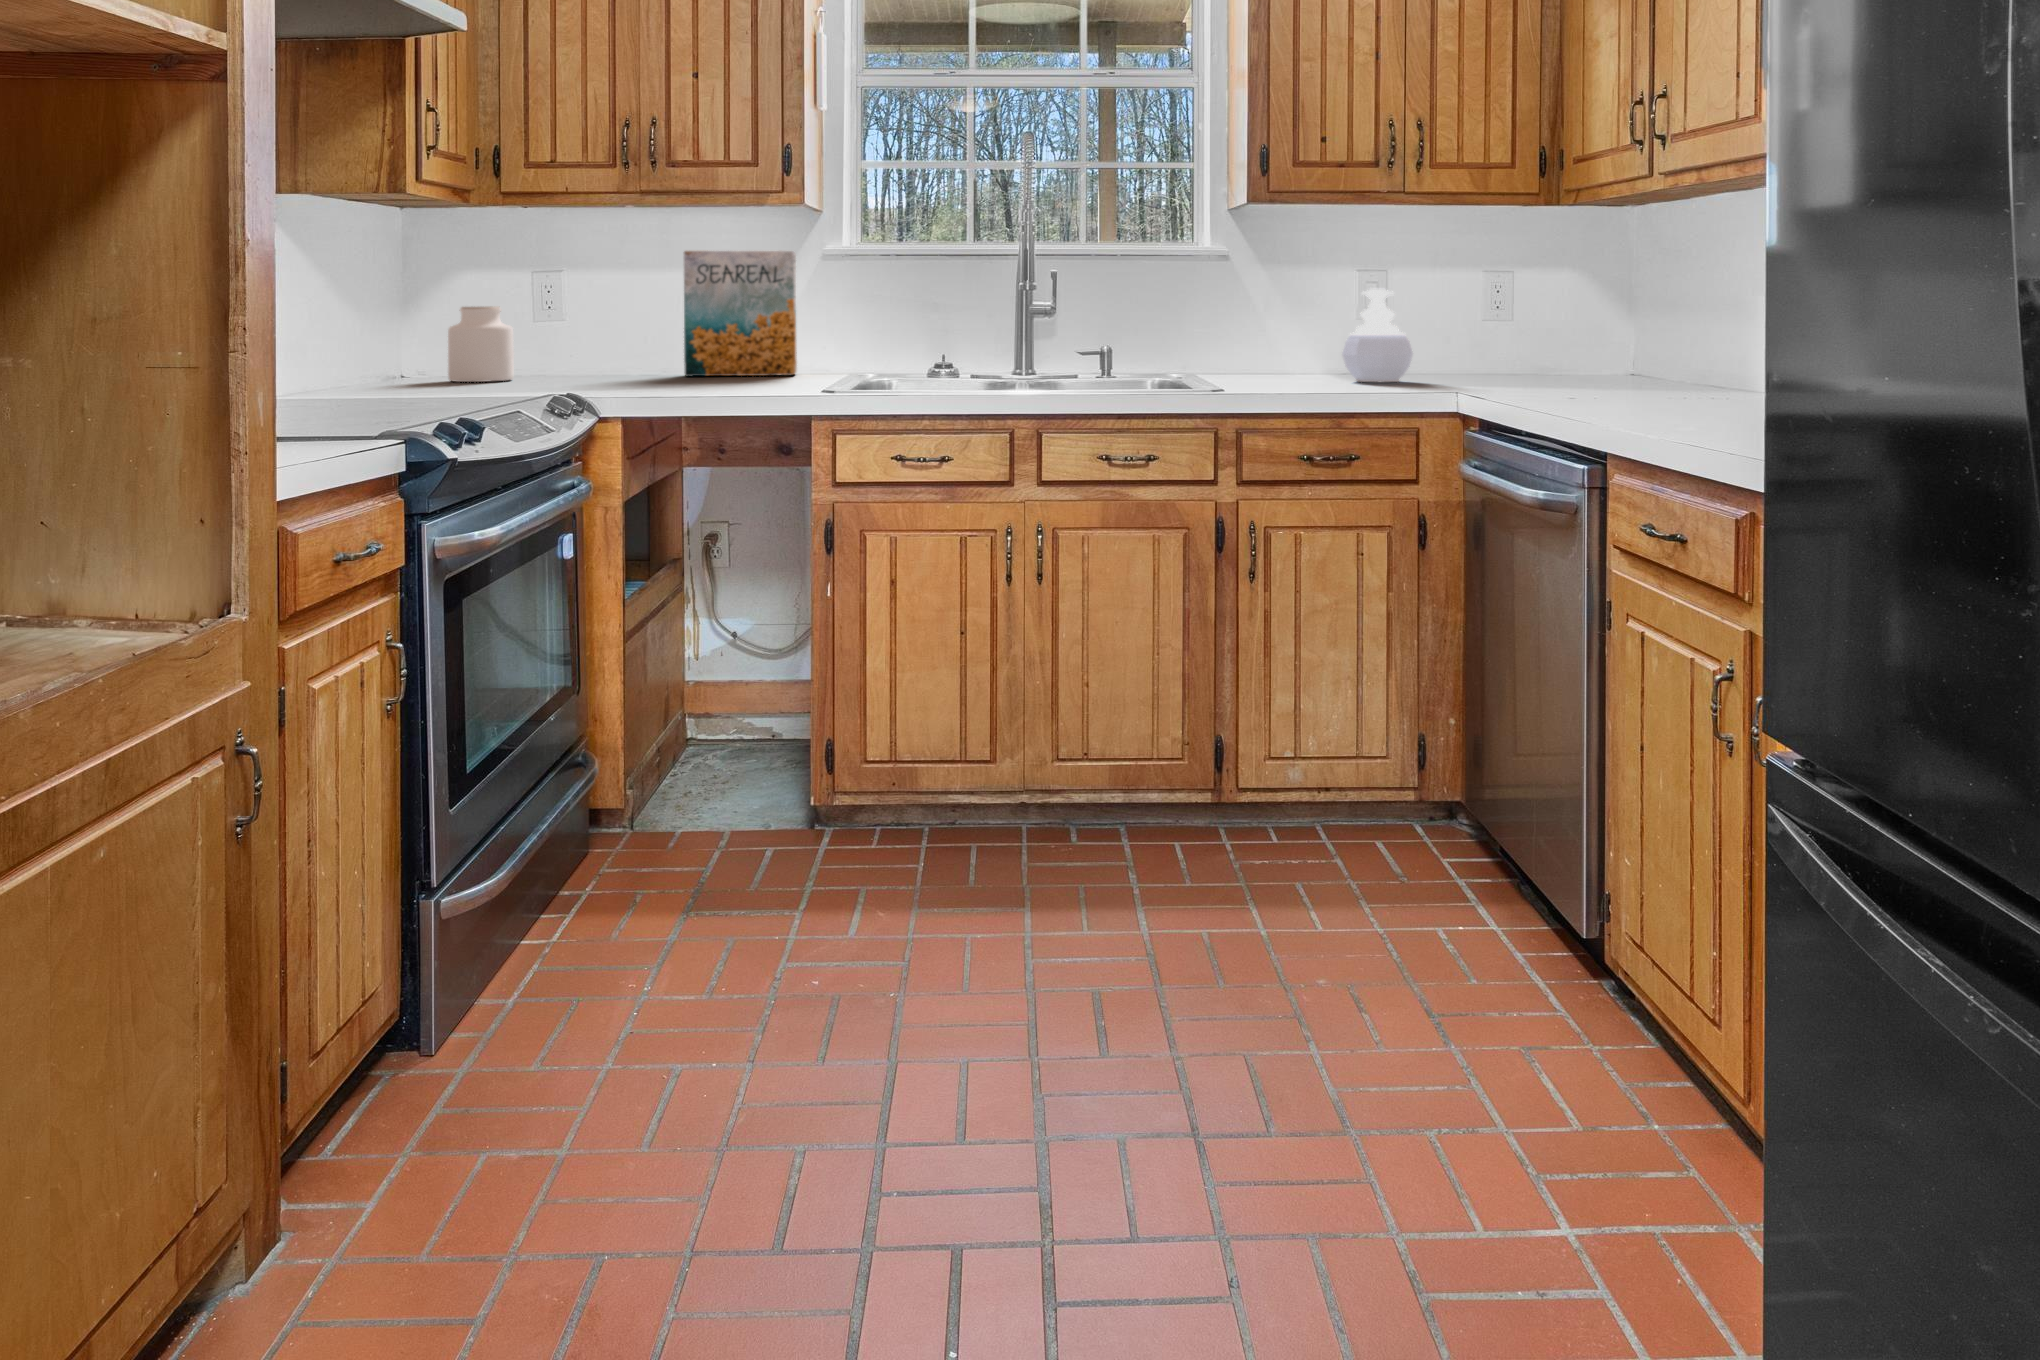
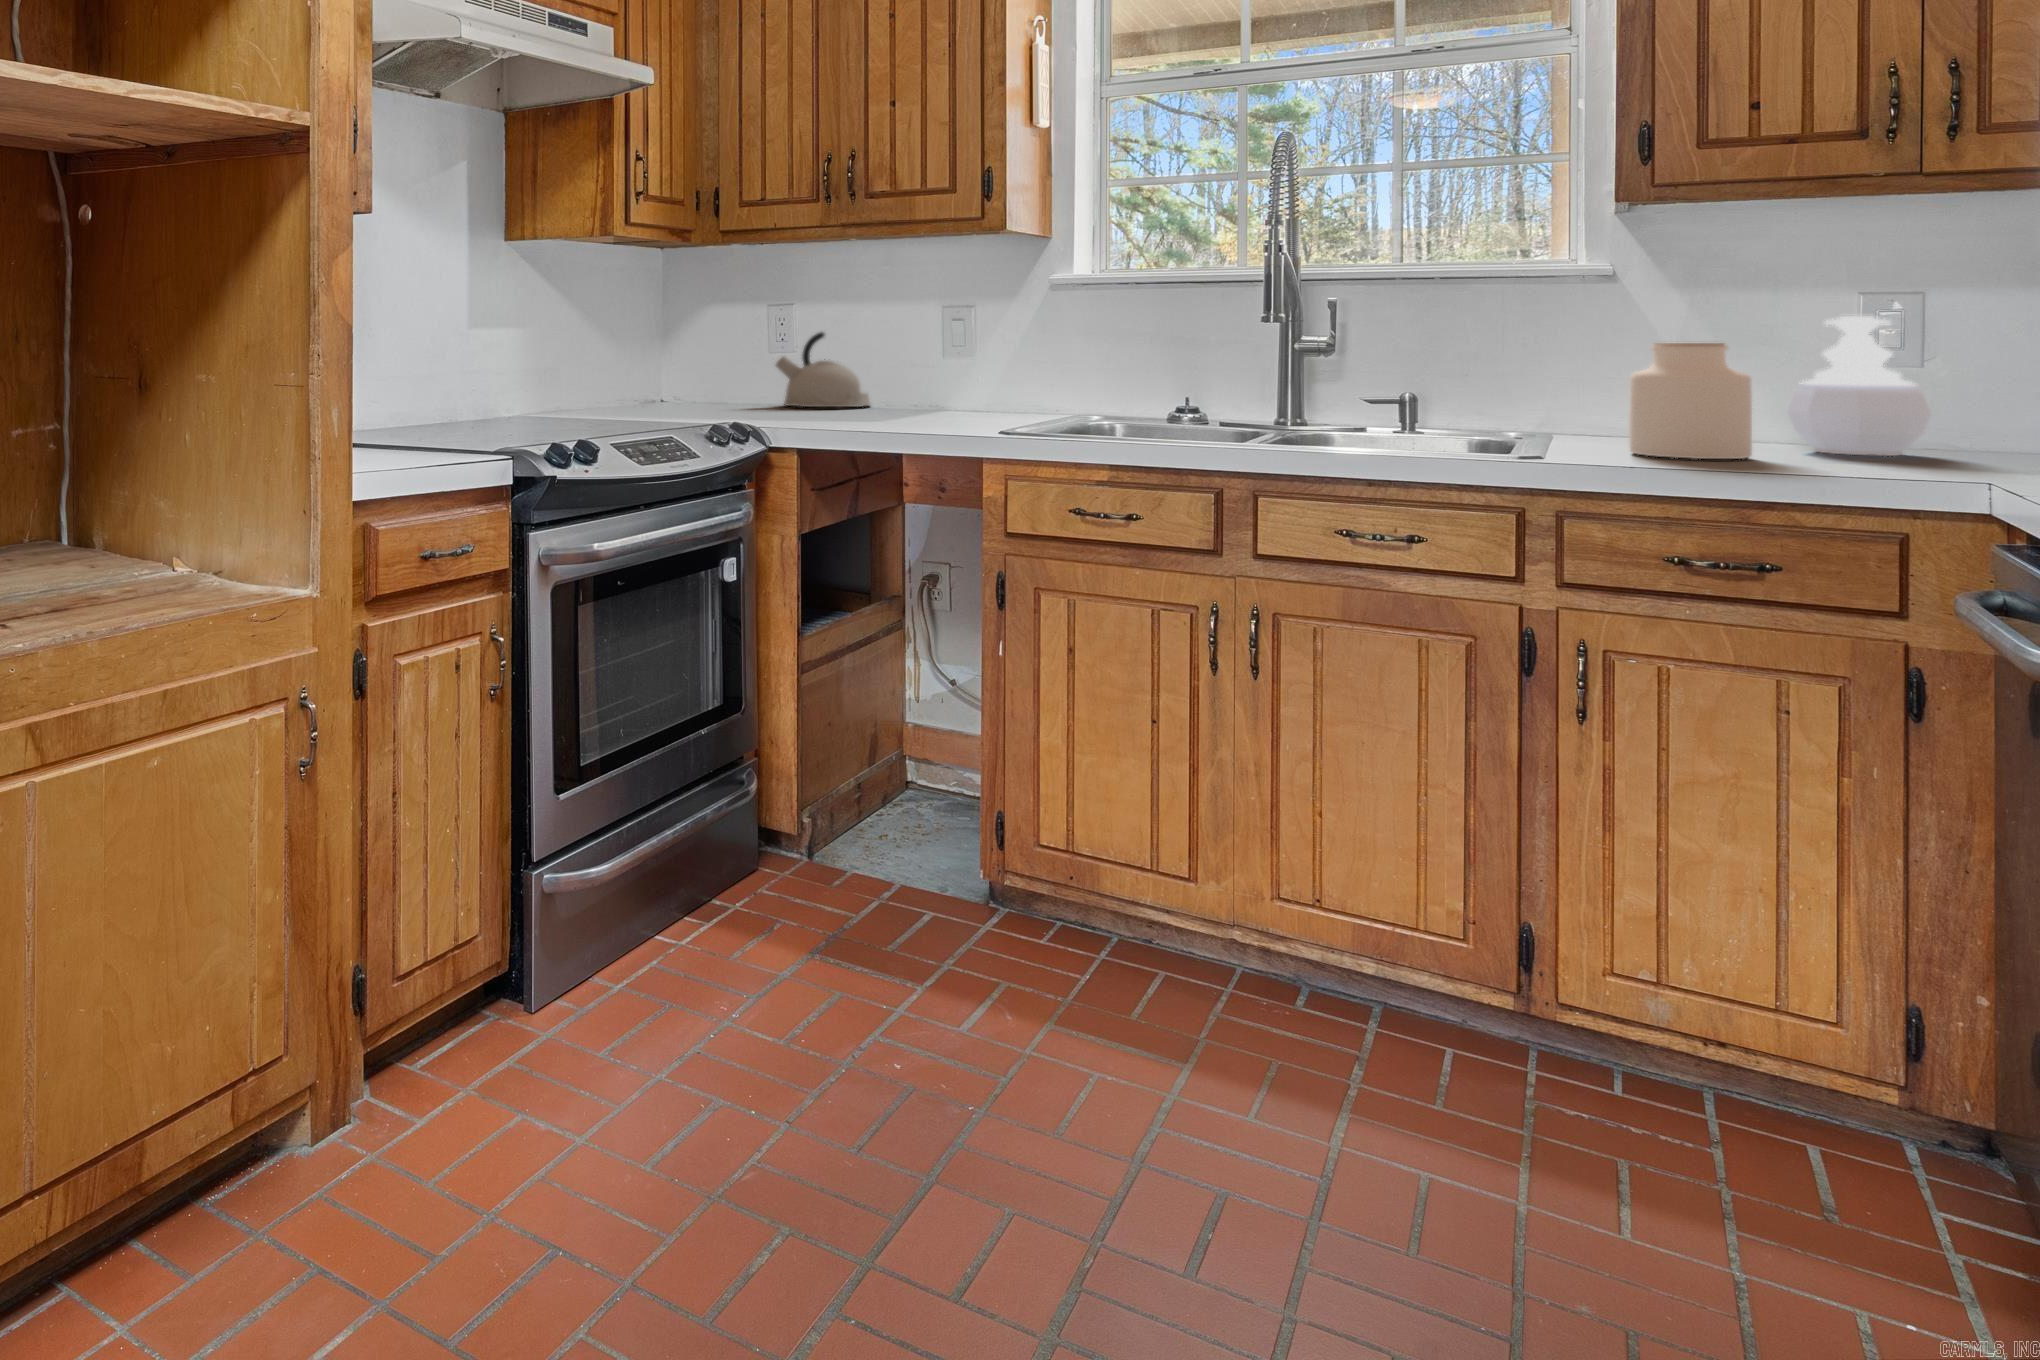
cereal box: present [684,251,797,376] -> none [894,279,1018,413]
kettle: none [554,298,653,376] -> present [776,332,870,407]
jar: present [448,307,514,382] -> present [1629,343,1752,459]

